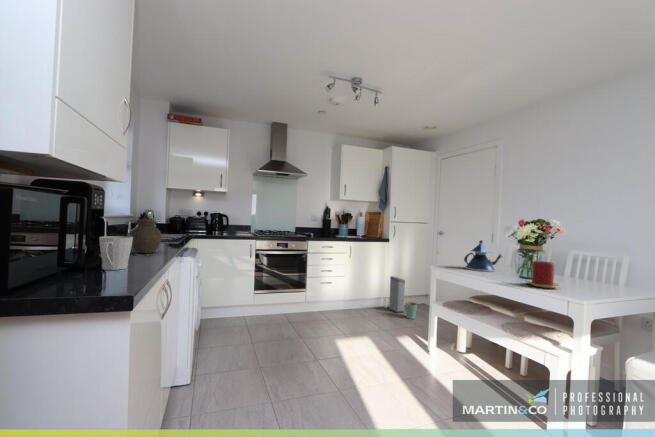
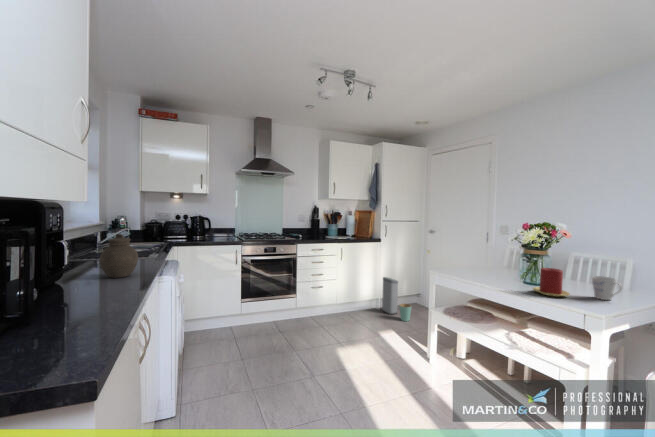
mug: present [99,236,133,270] -> present [592,276,622,300]
teapot: present [464,240,503,272] -> none [464,243,504,276]

